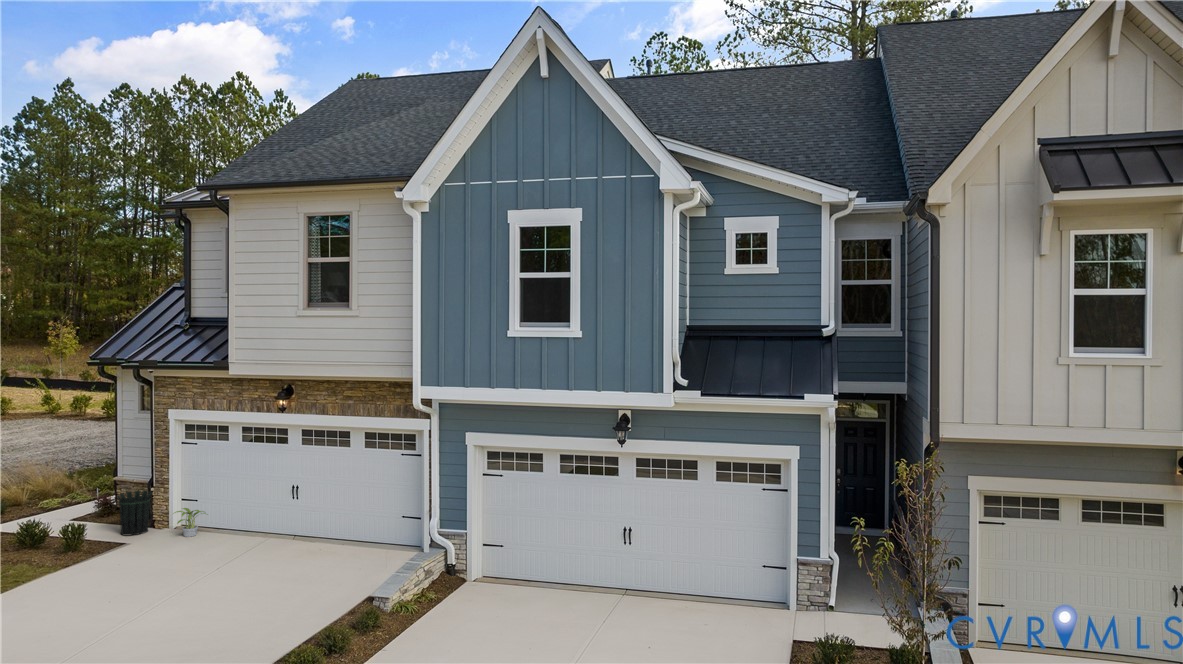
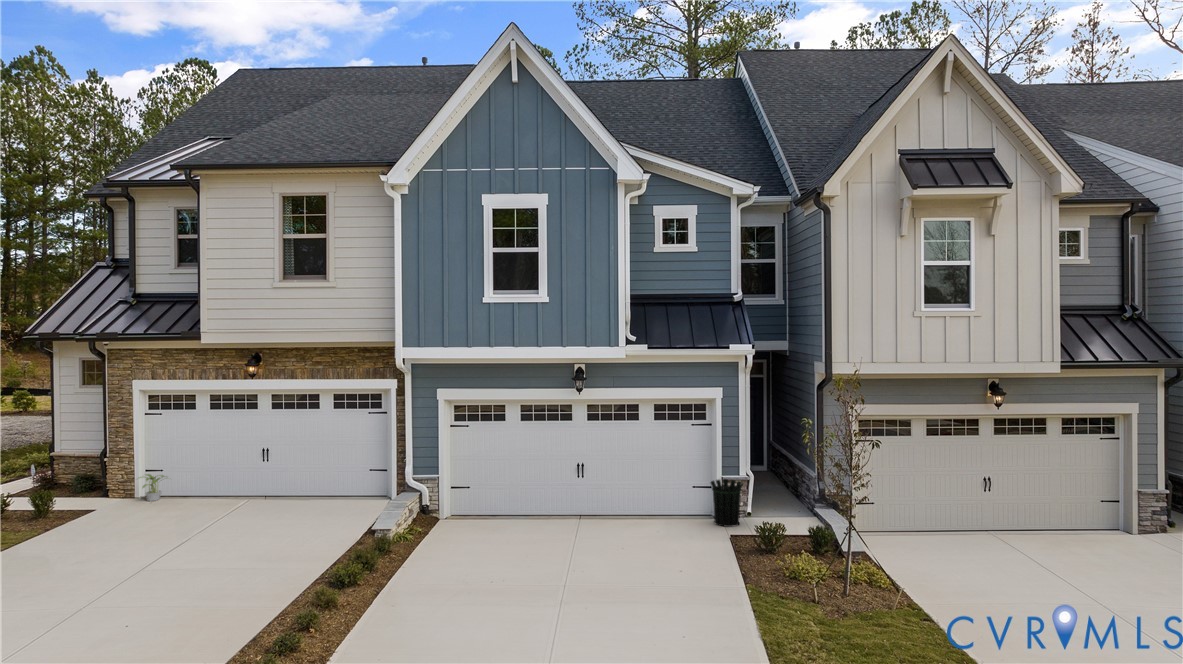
waste bin: present [117,491,152,536] -> present [711,479,743,527]

